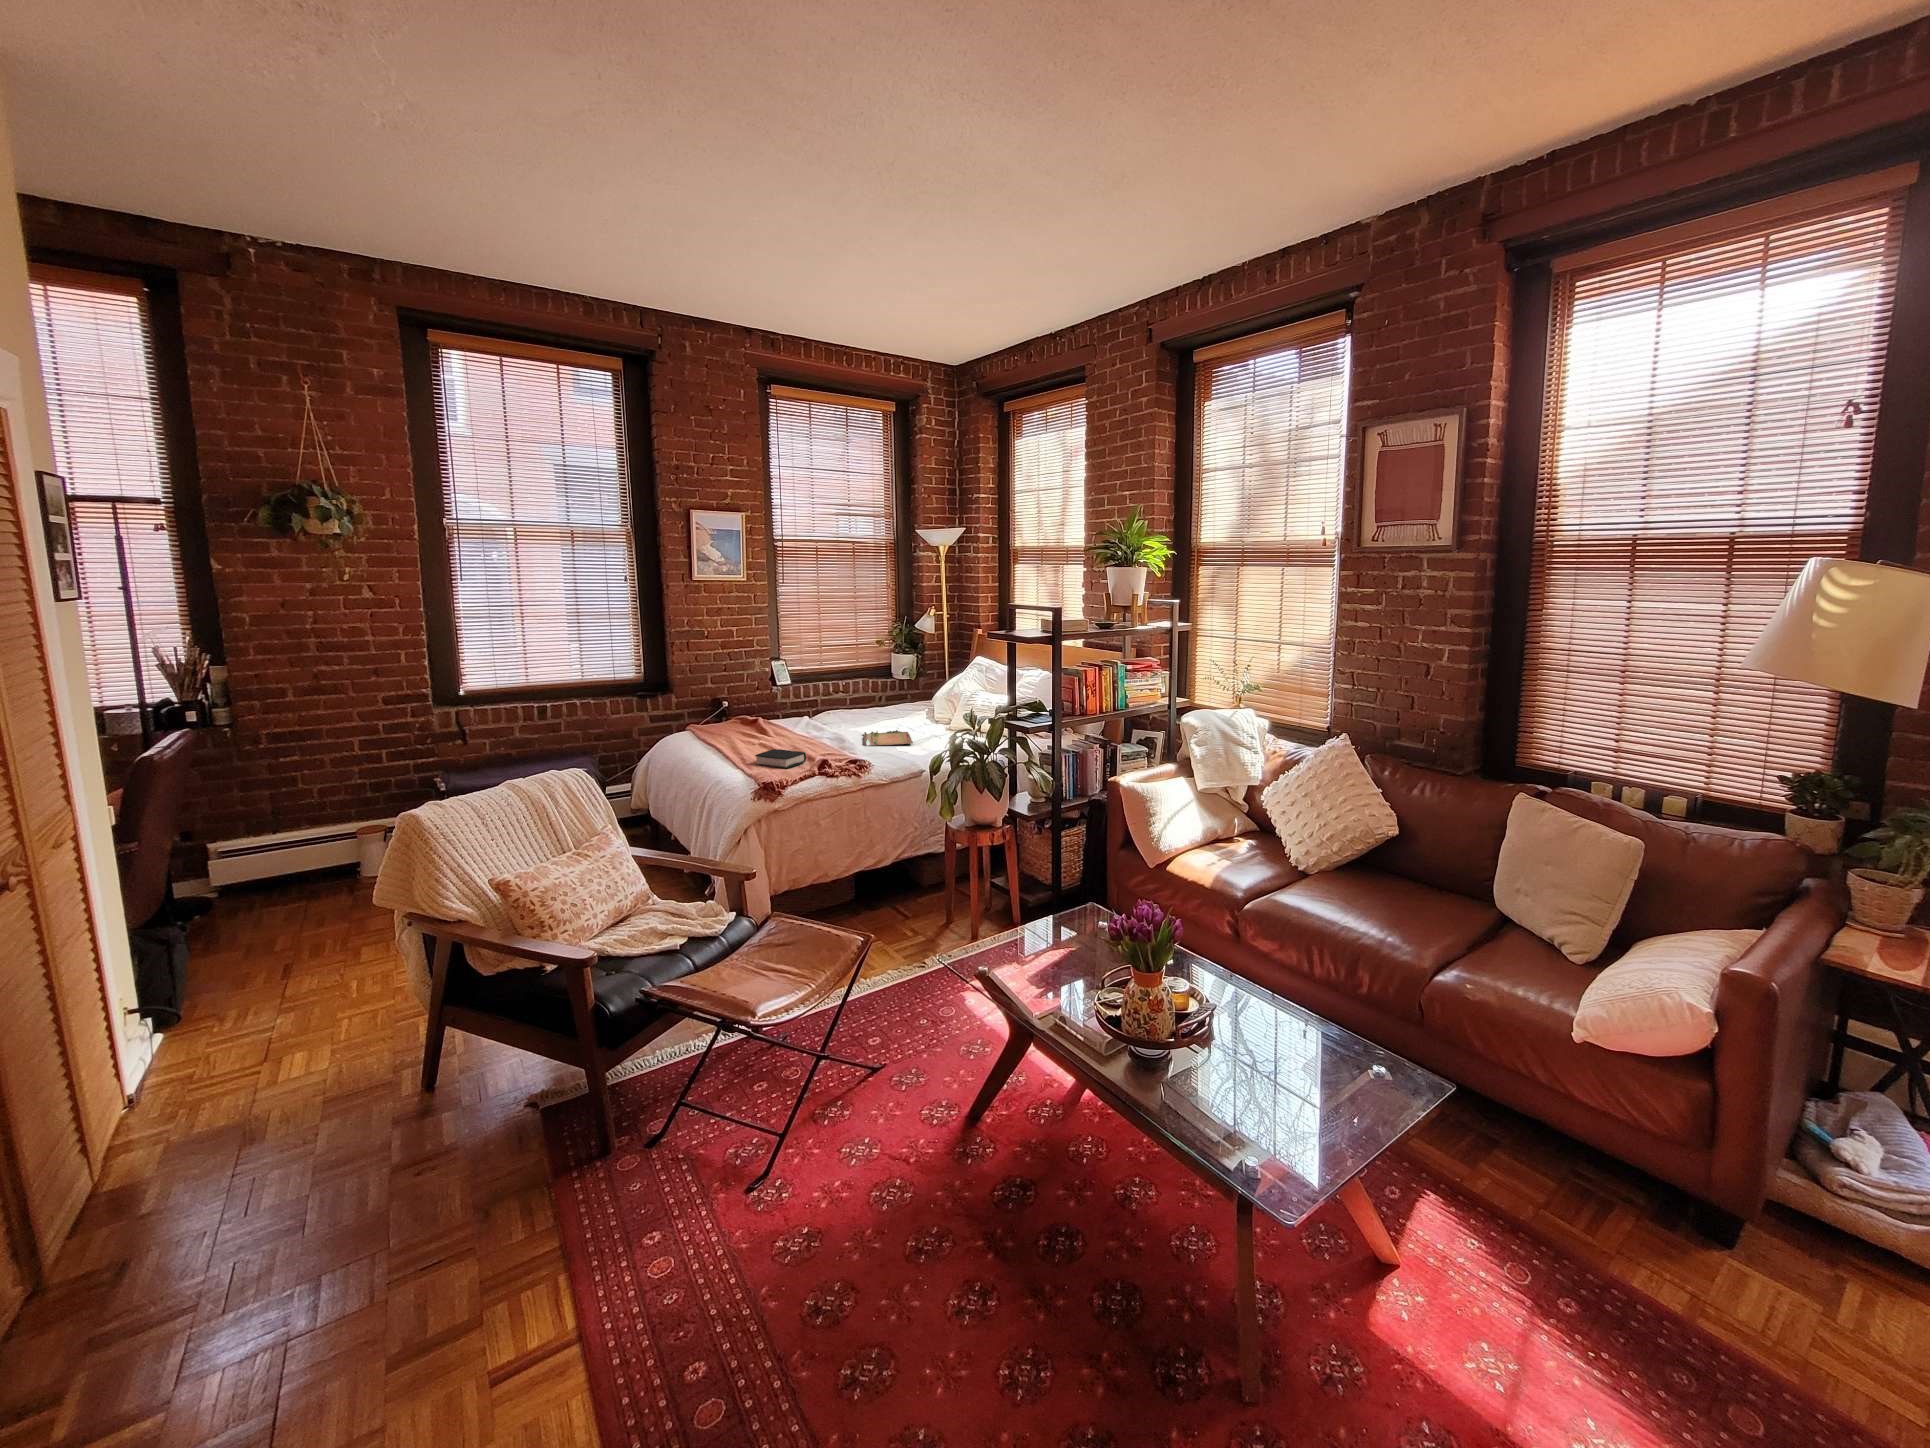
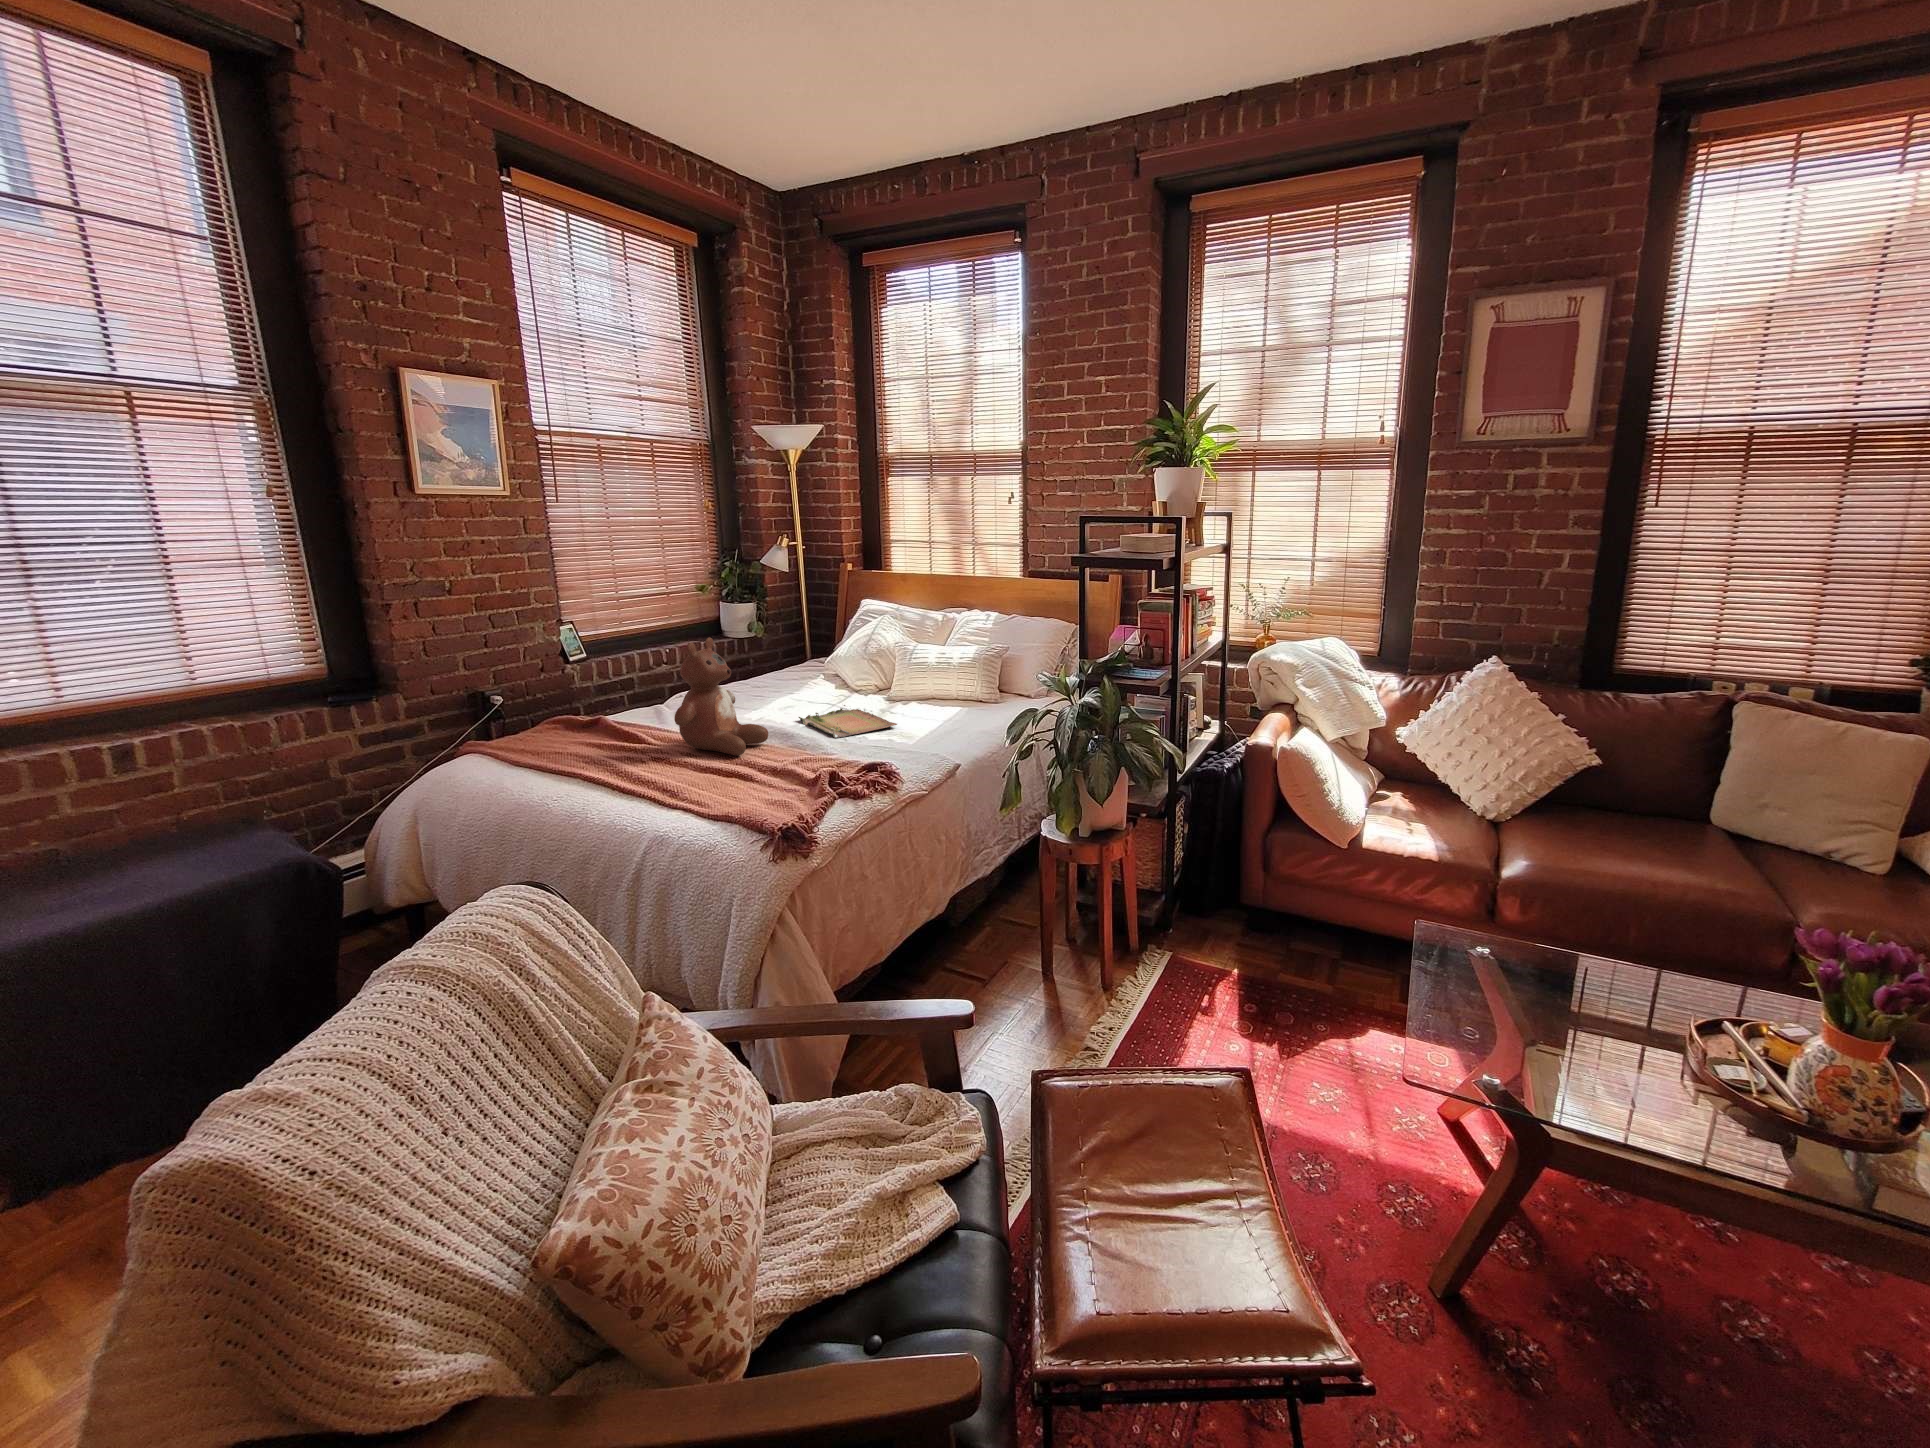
stuffed bear: none [764,673,823,747] -> present [674,637,768,756]
book: present [755,749,806,769] -> none [730,764,807,799]

